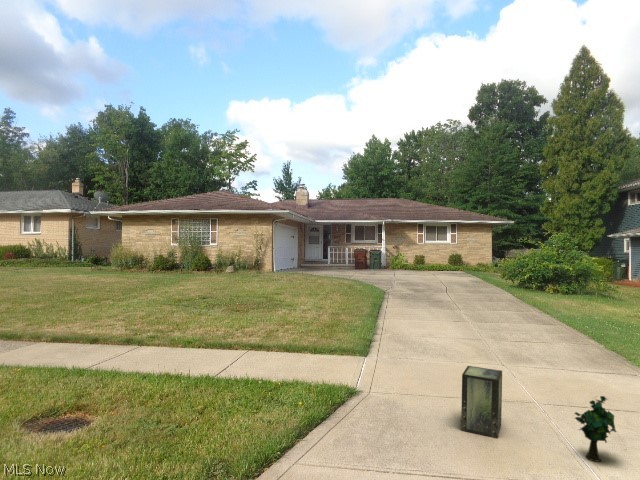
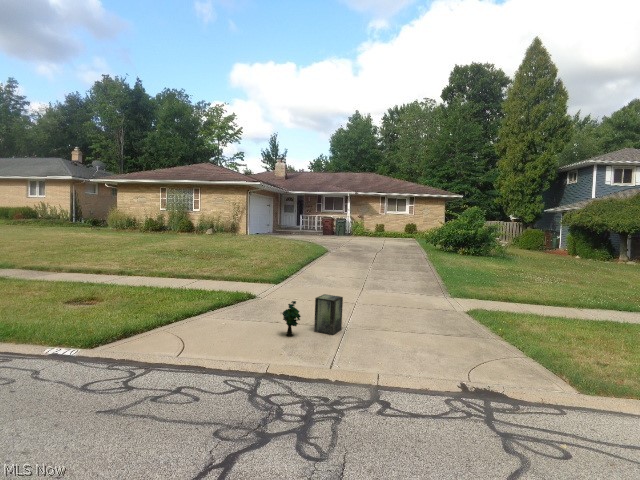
decorative plant: present [575,396,616,461] -> present [282,301,301,336]

